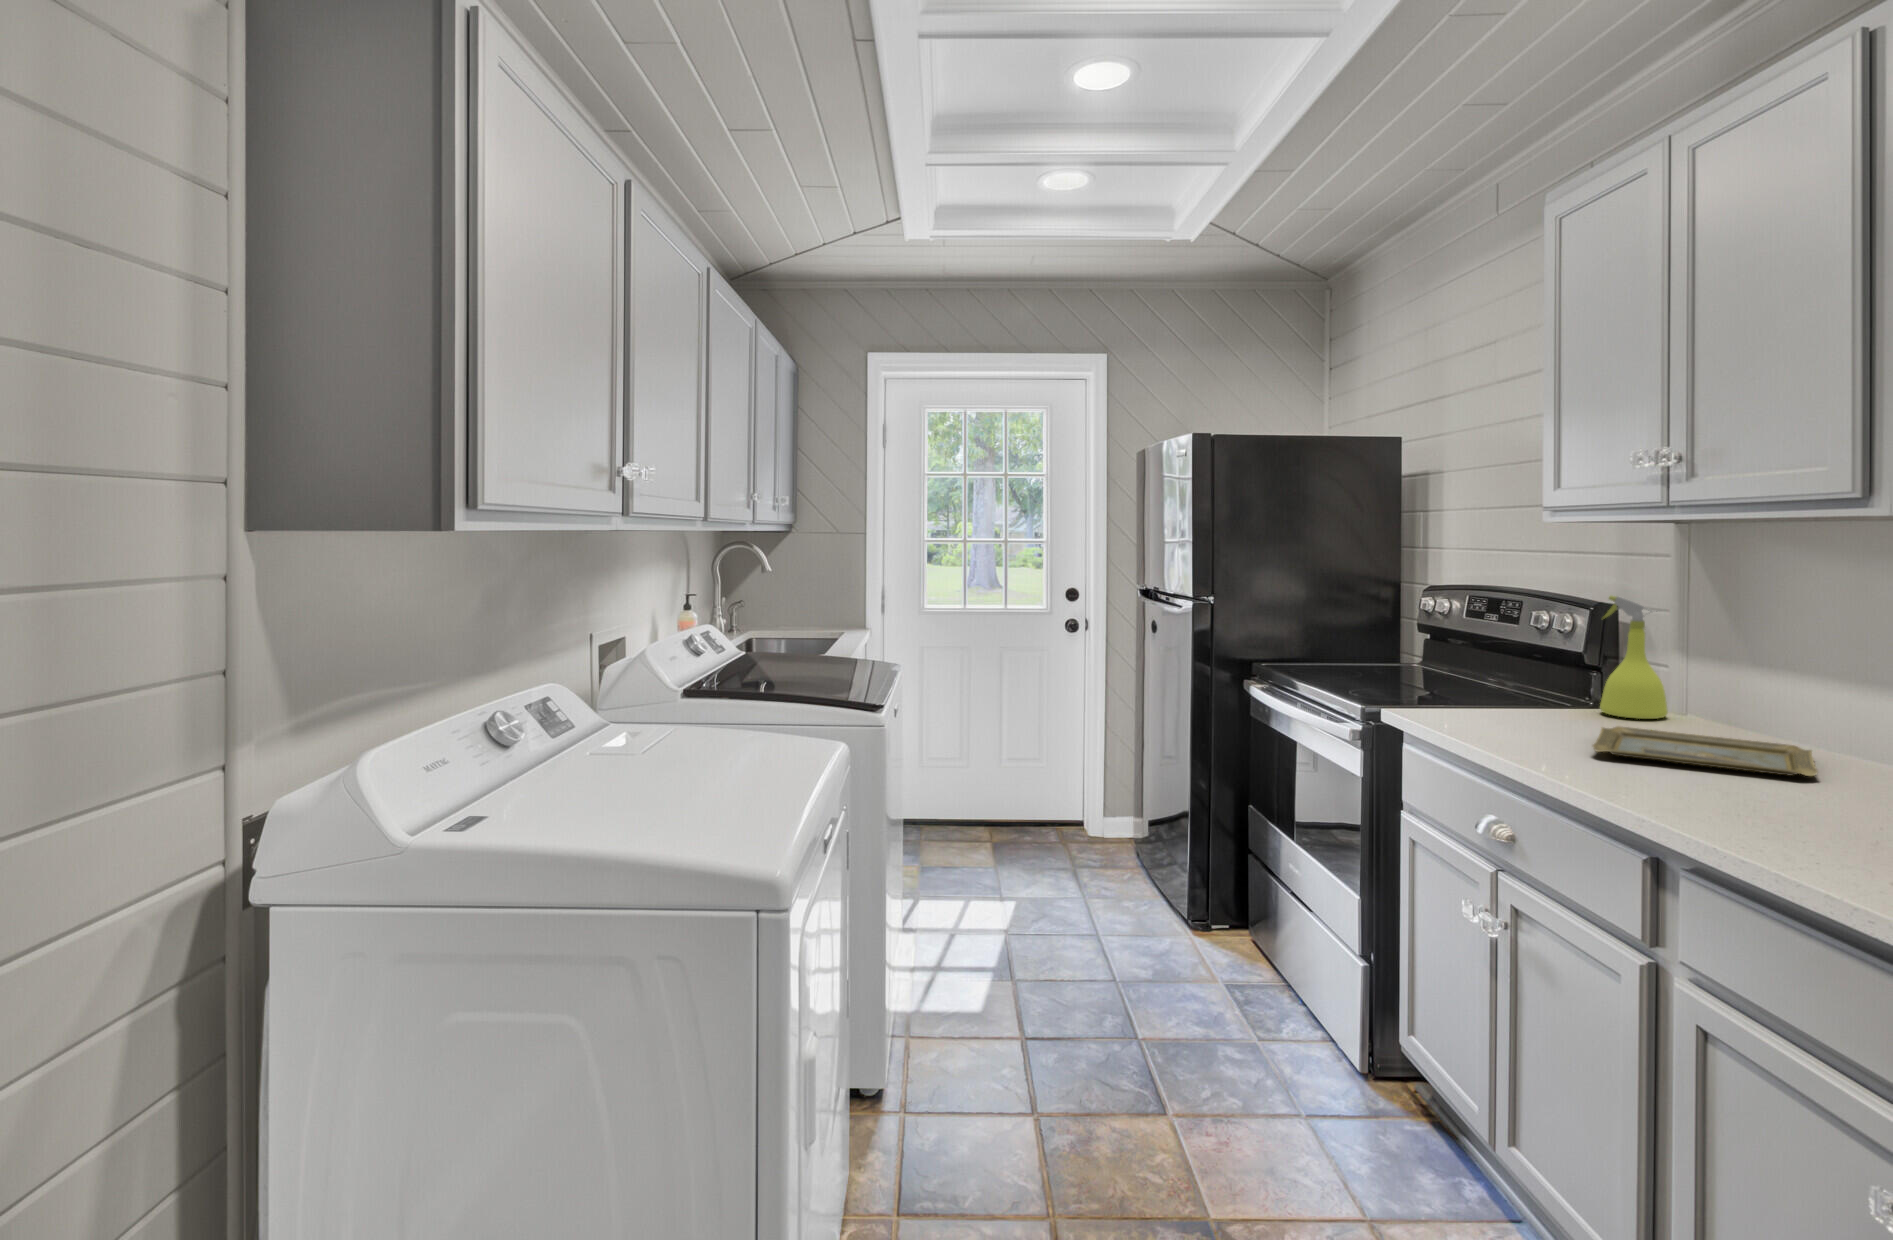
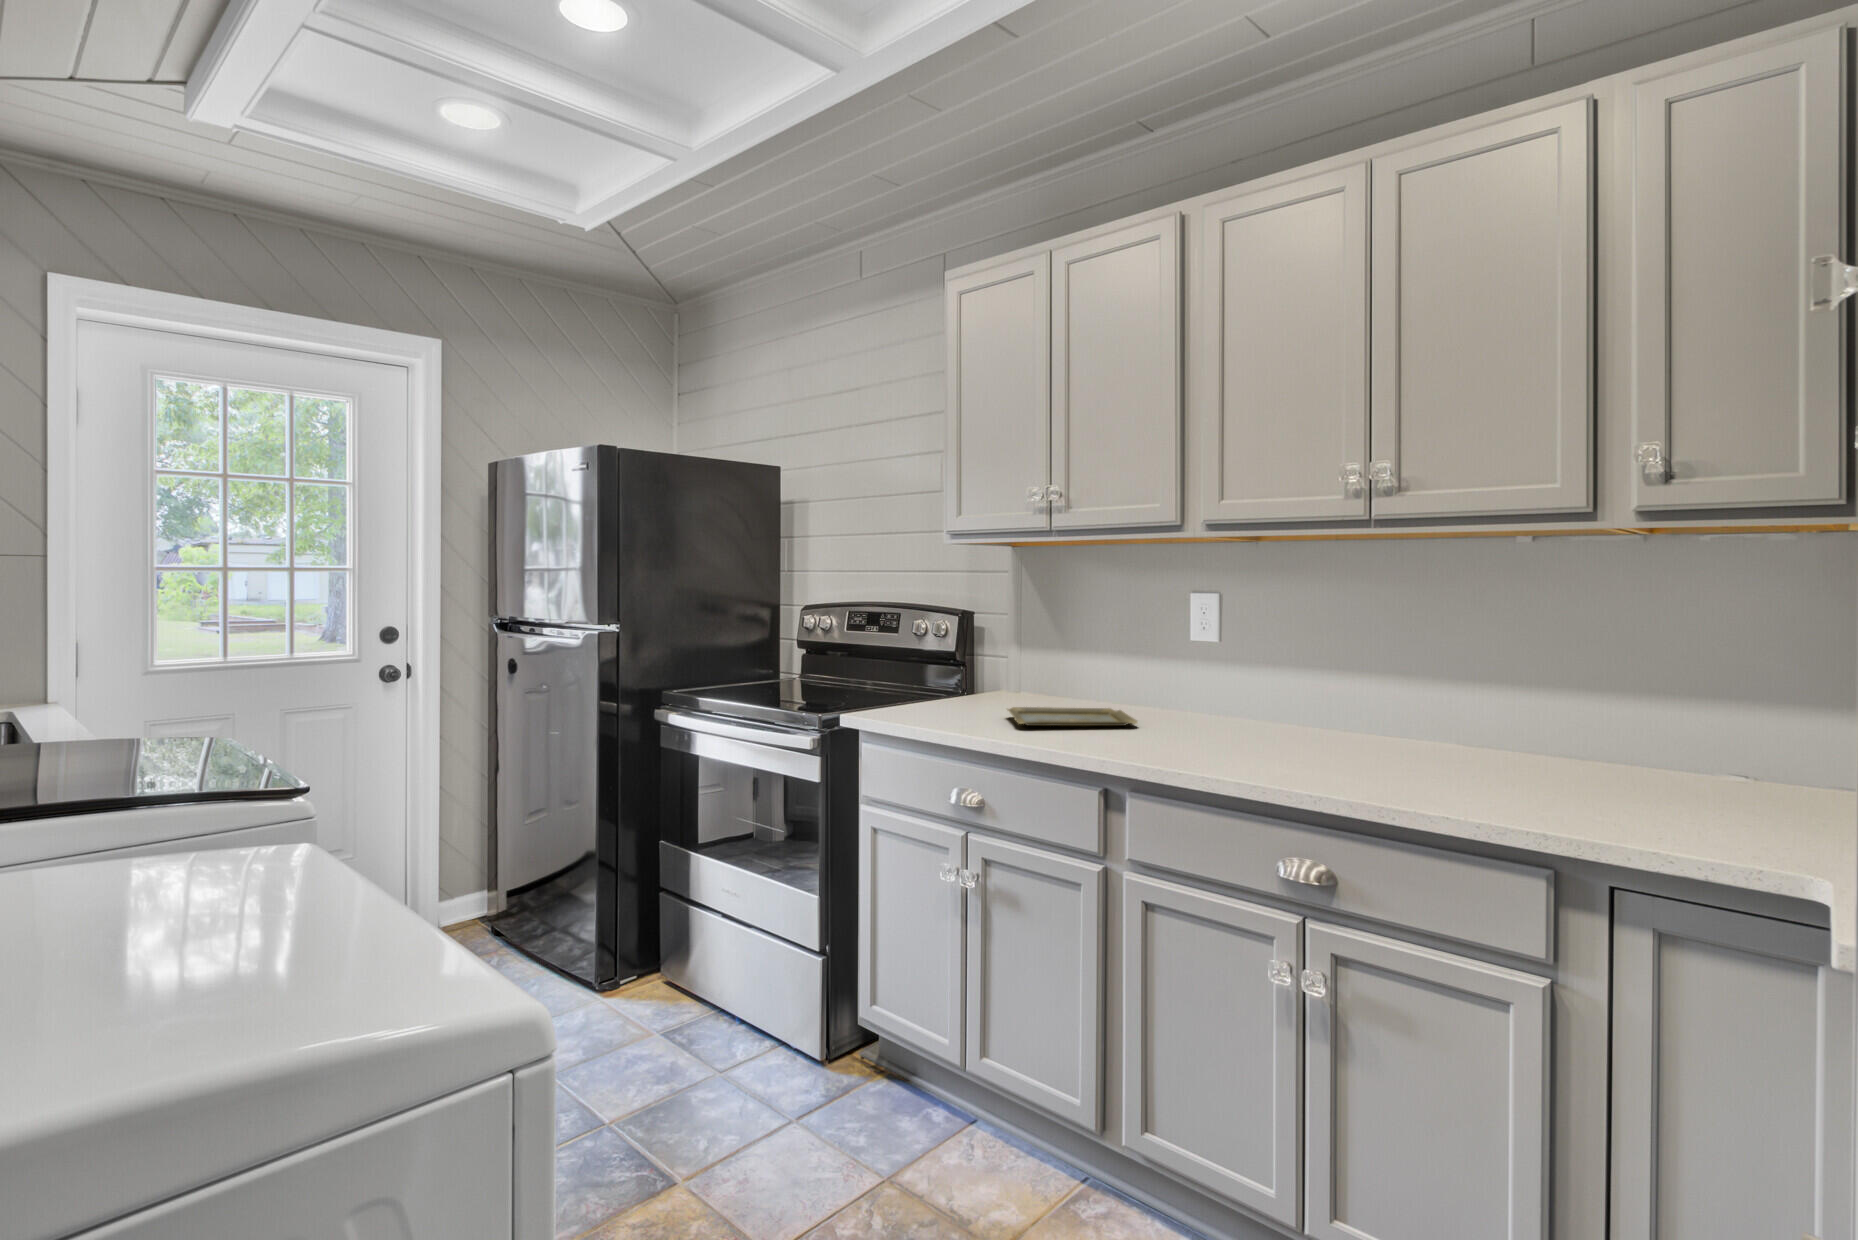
spray bottle: present [1600,596,1668,719] -> none [980,608,1022,703]

